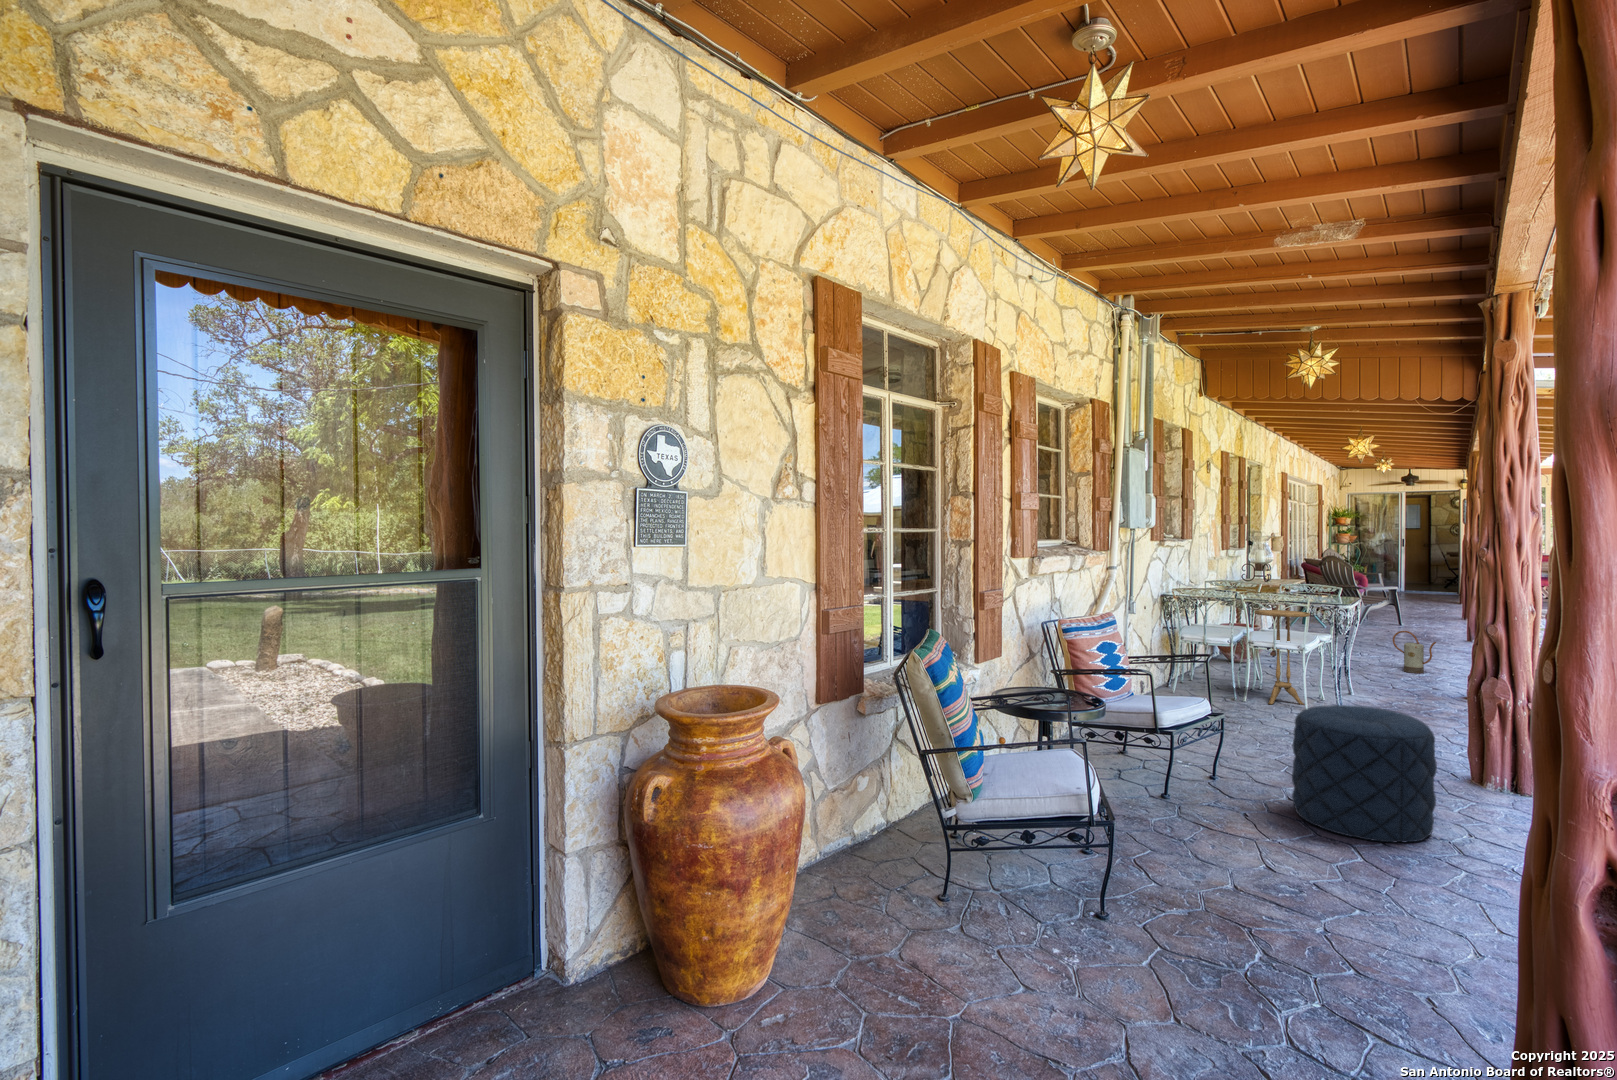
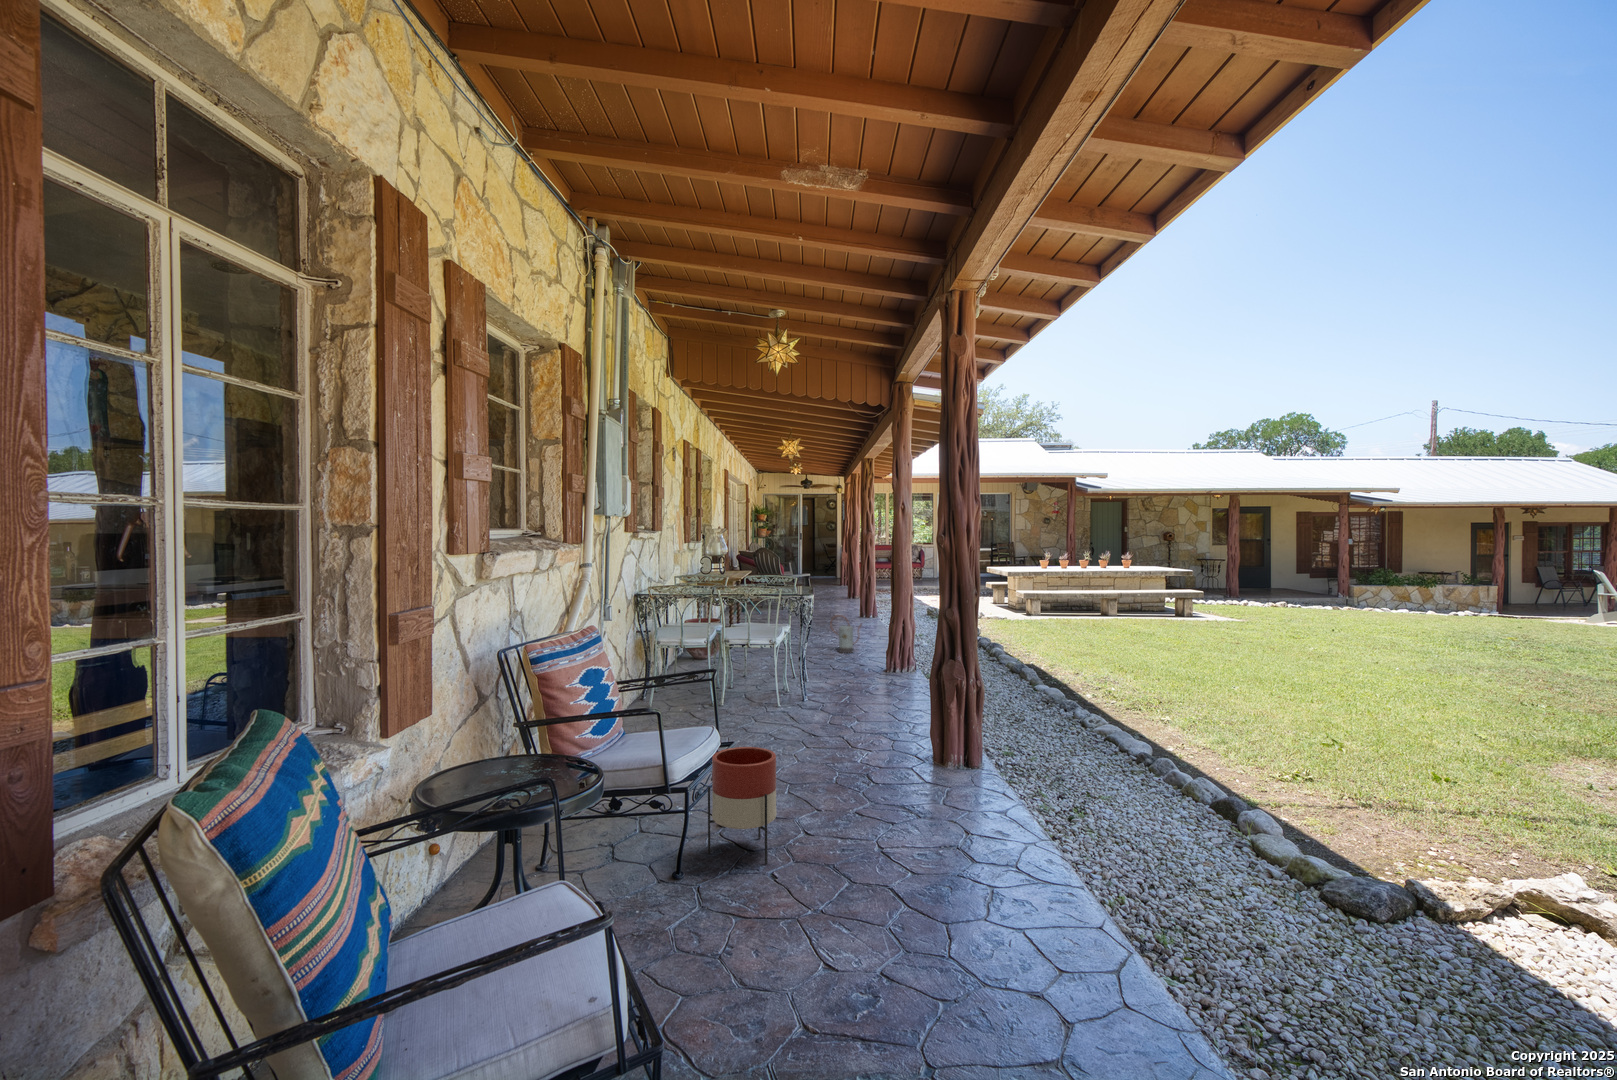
side table: present [1254,610,1310,705] -> none [733,604,784,707]
pouf: present [1292,705,1437,843] -> none [828,720,971,892]
planter: none [1191,711,1250,800] -> present [708,747,776,864]

